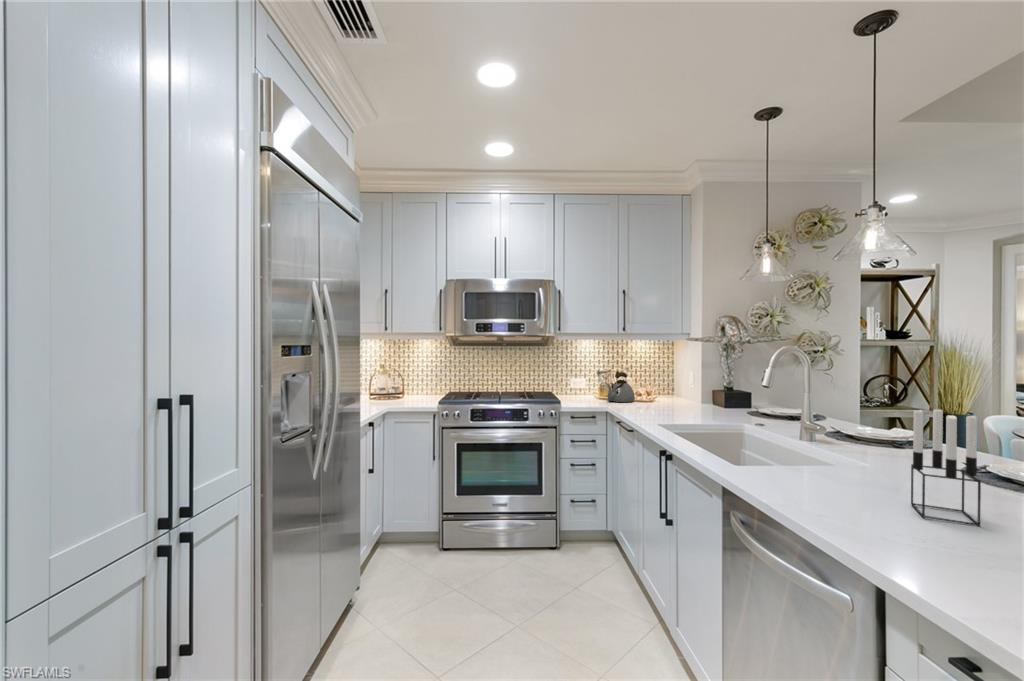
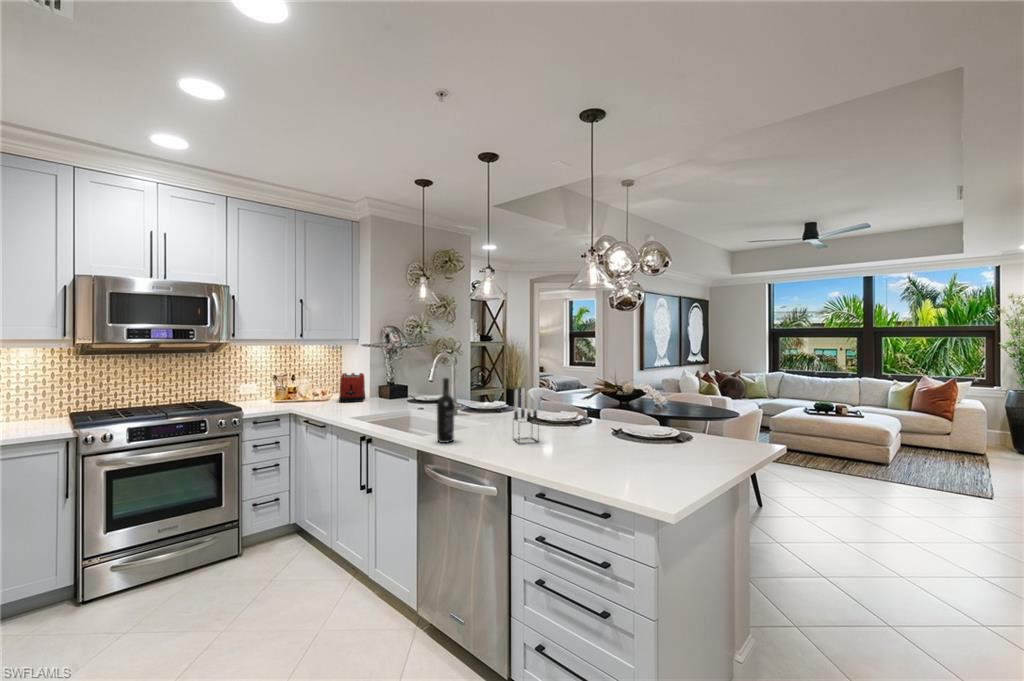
kettle: present [608,372,635,402] -> none [286,375,313,403]
toaster: none [661,372,696,408] -> present [339,373,365,402]
wine bottle: none [752,380,785,484] -> present [437,378,455,443]

